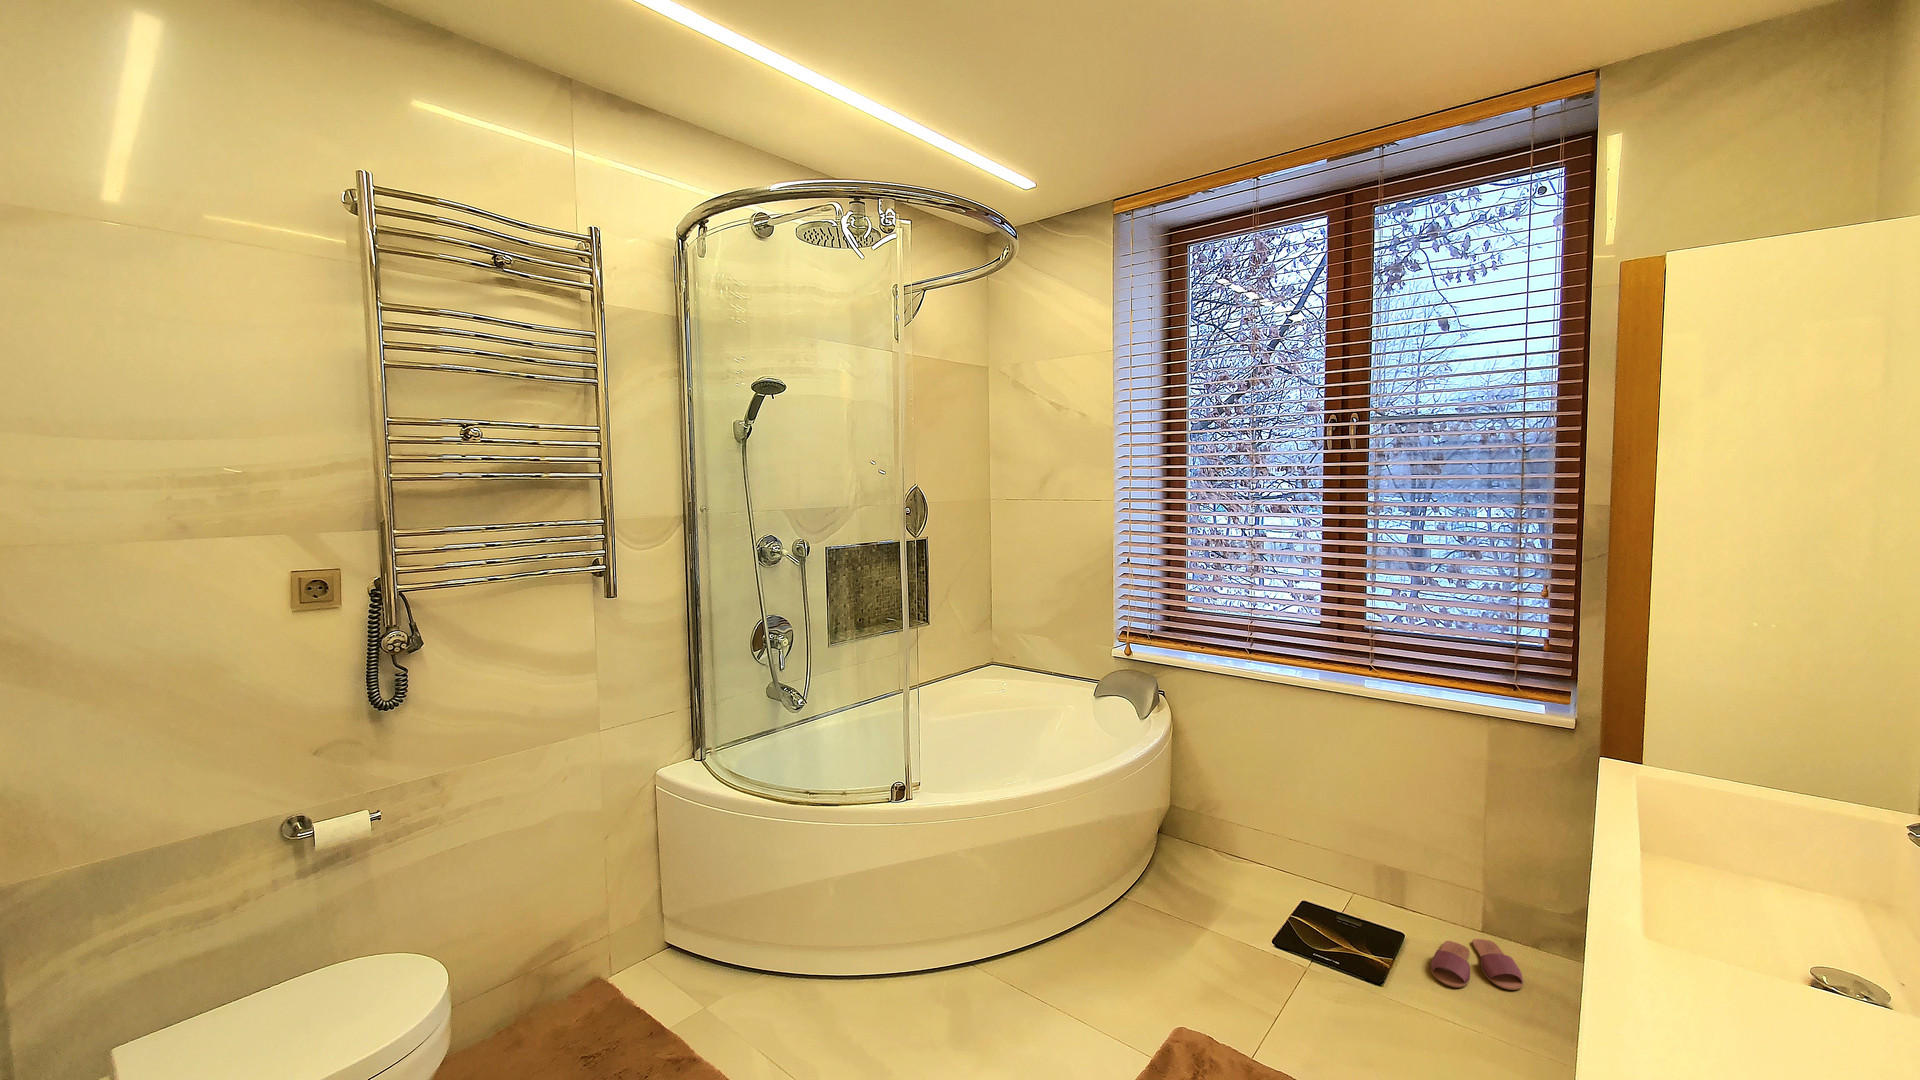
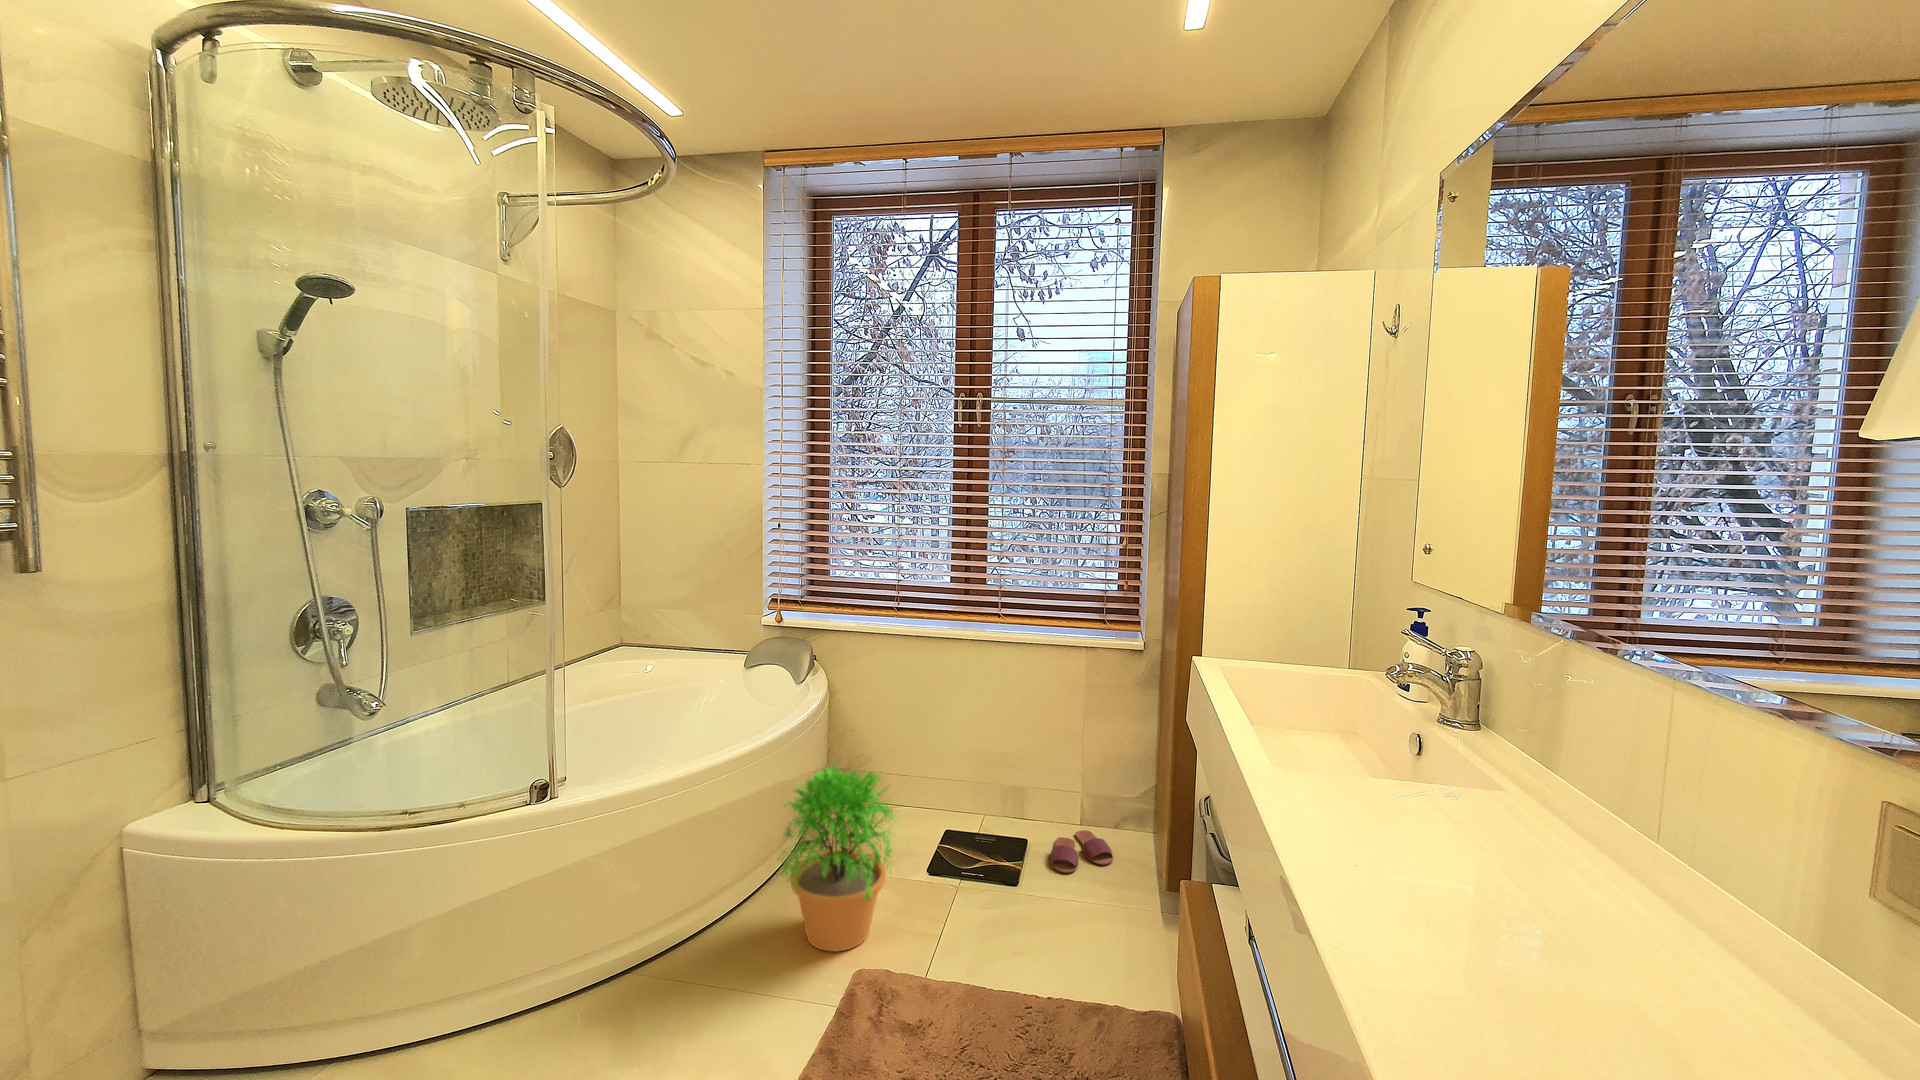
potted plant: none [1104,809,1234,1003] -> present [780,766,899,951]

